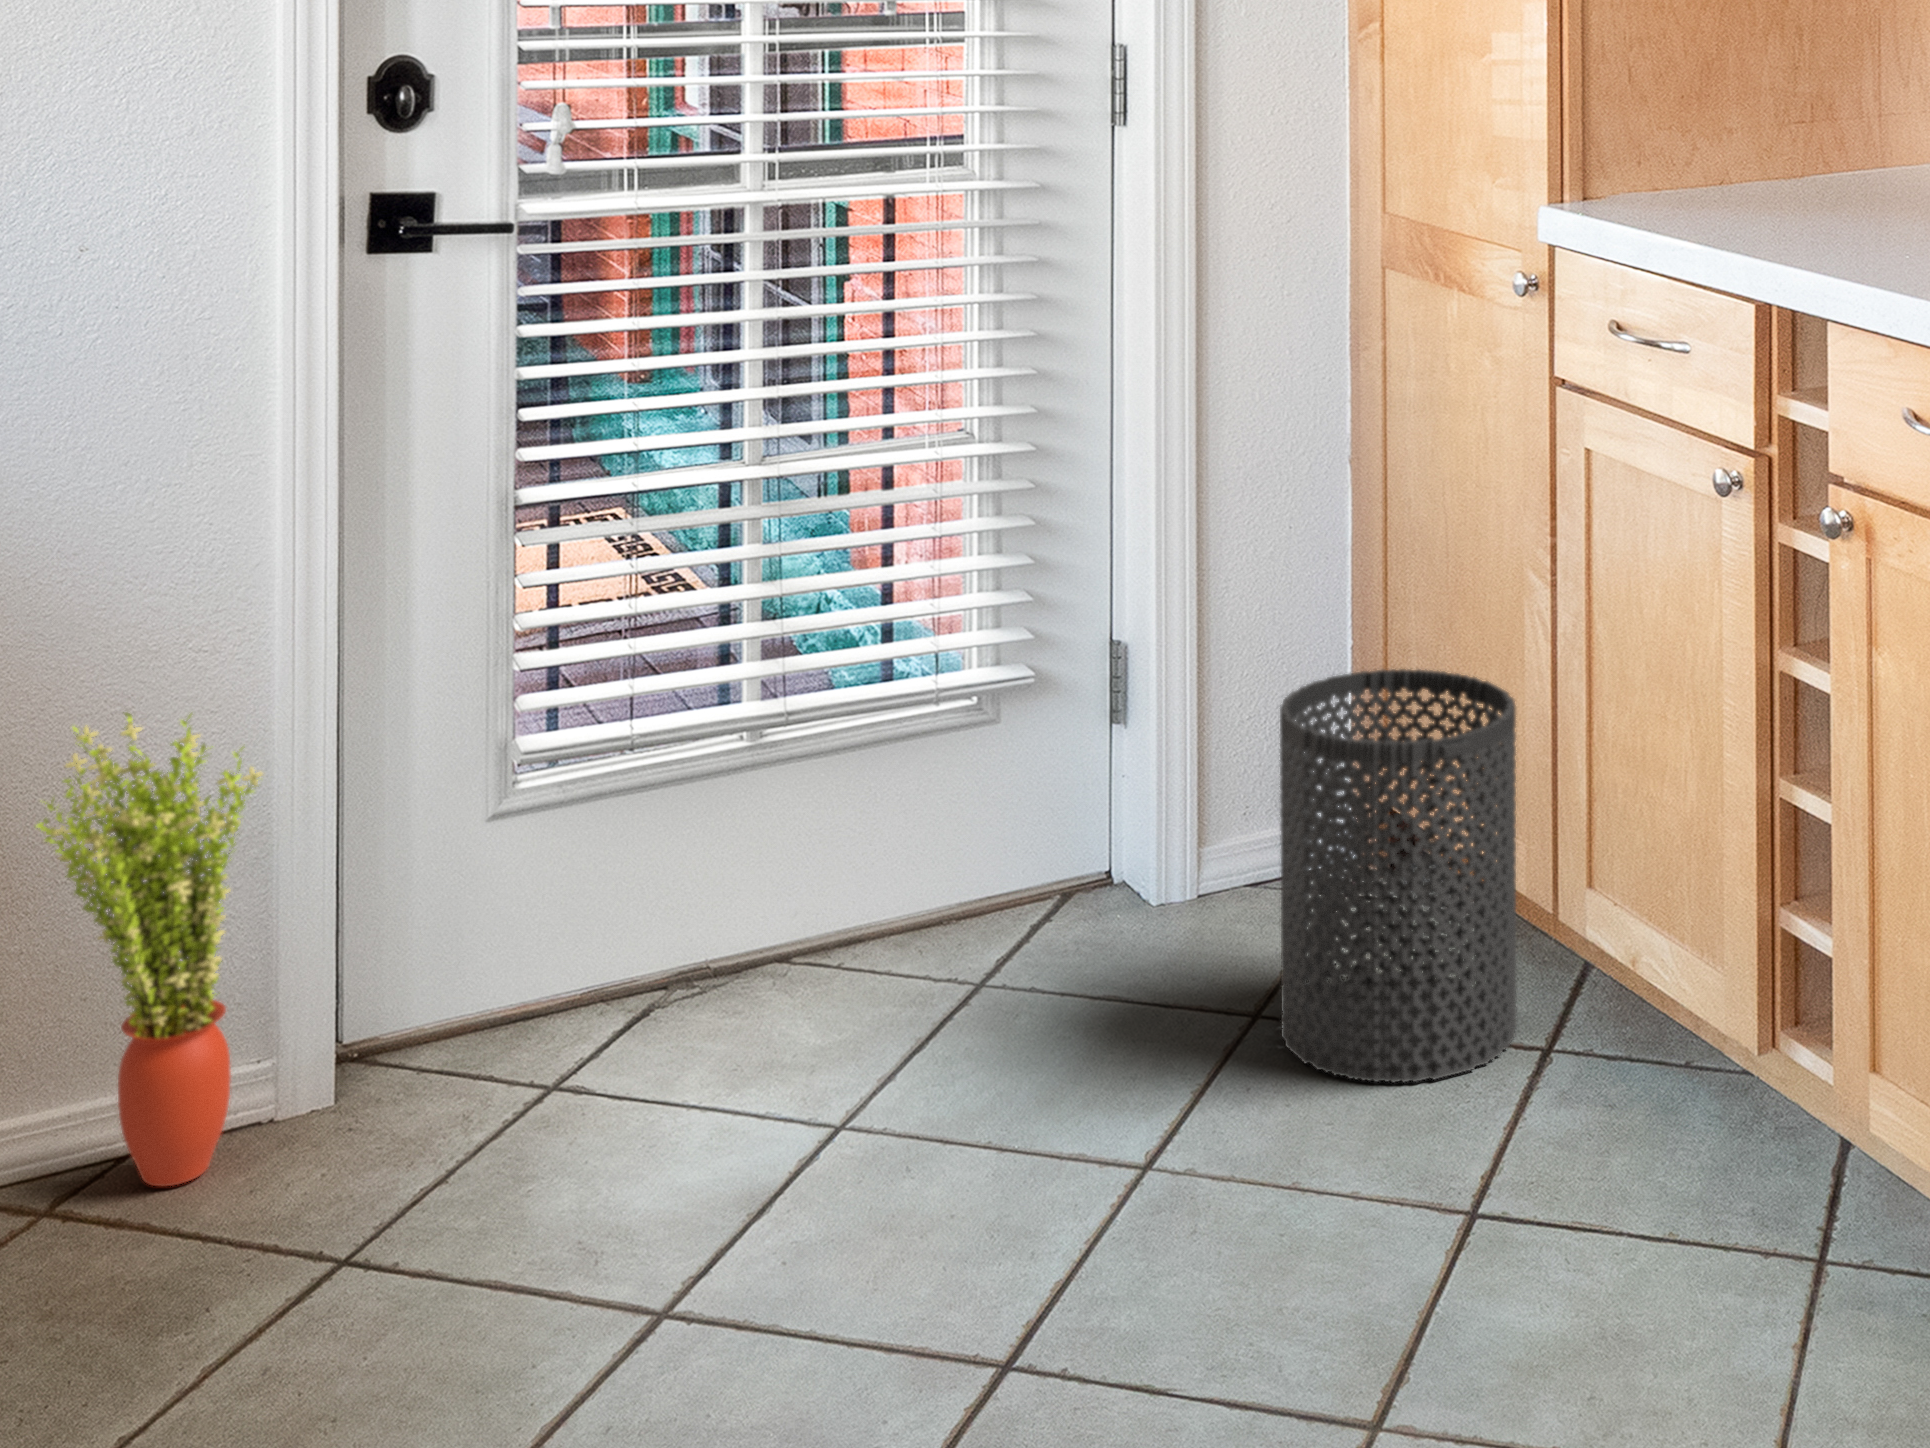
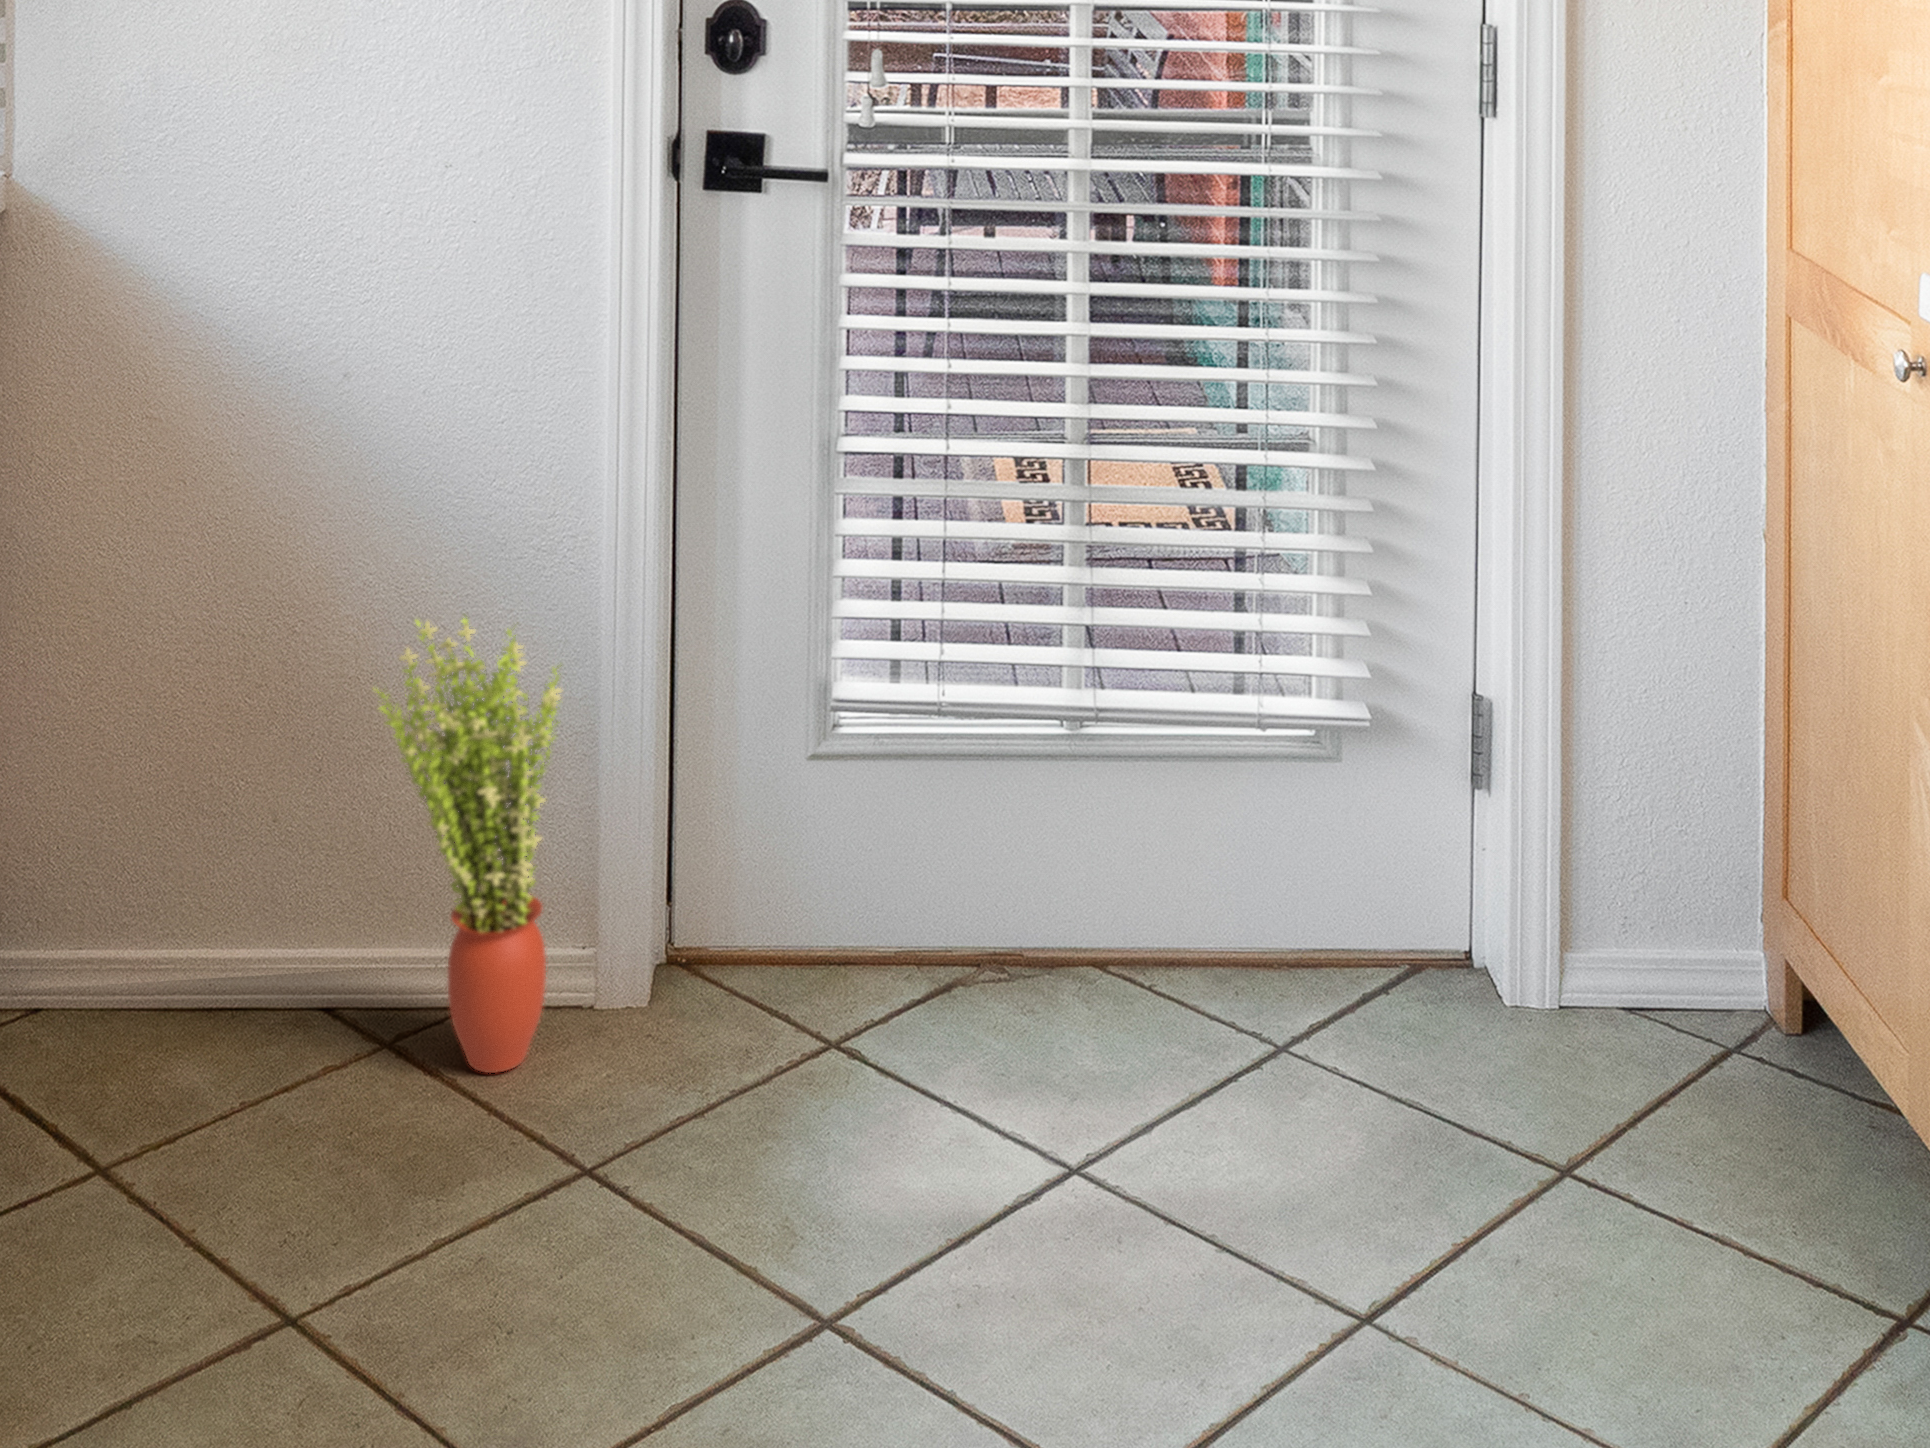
trash can: present [1280,669,1517,1083] -> none [1583,807,1881,1355]

